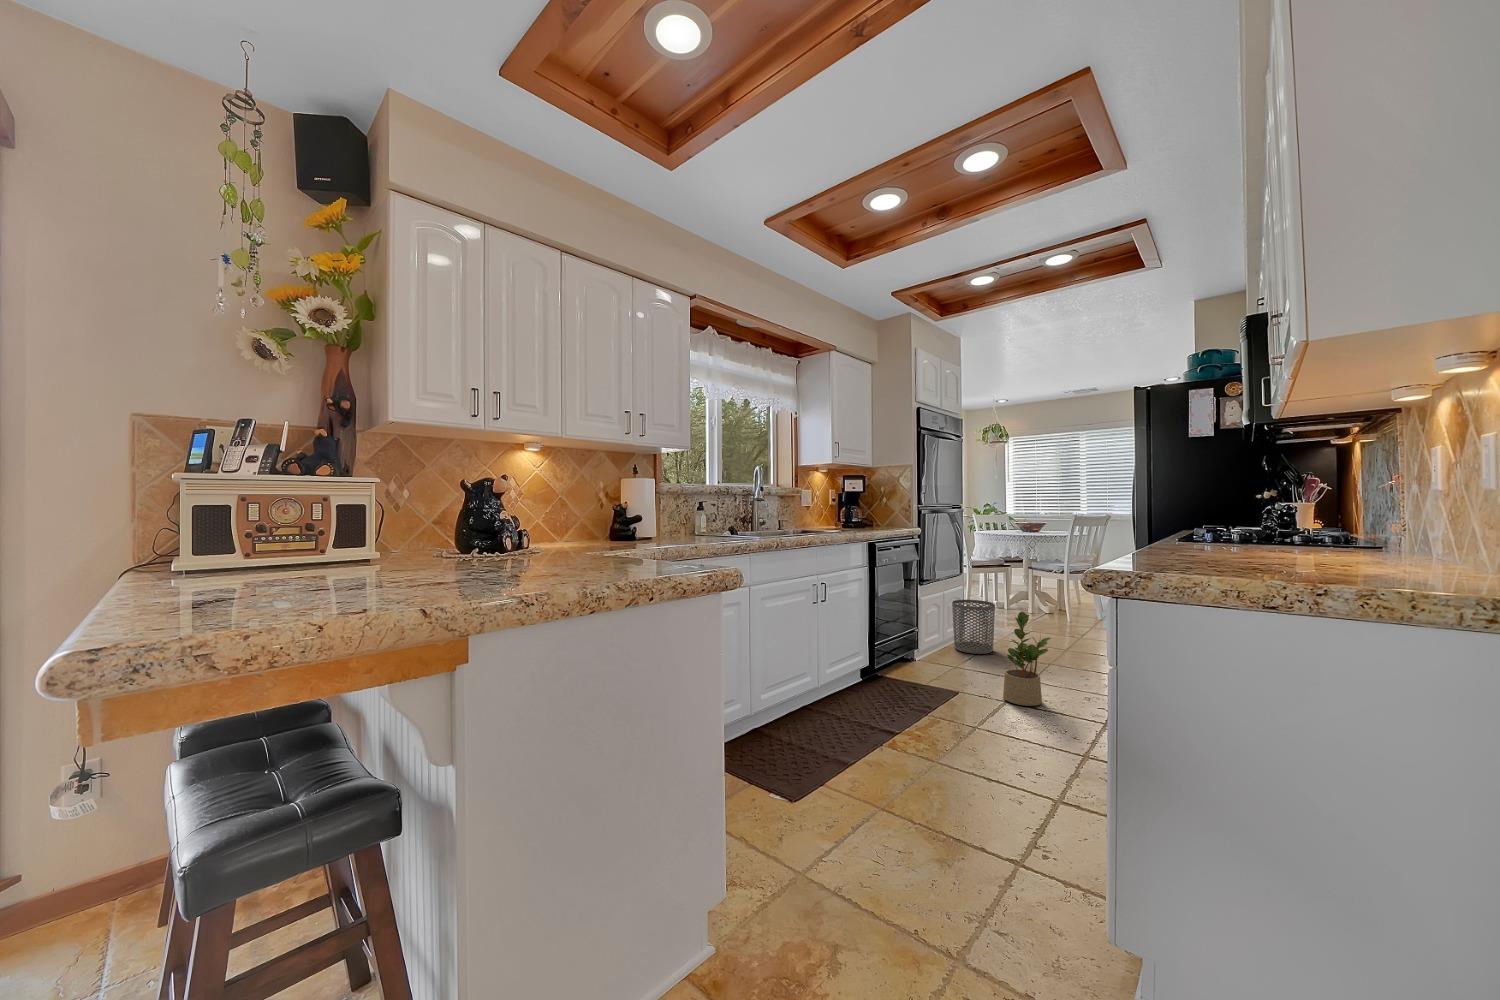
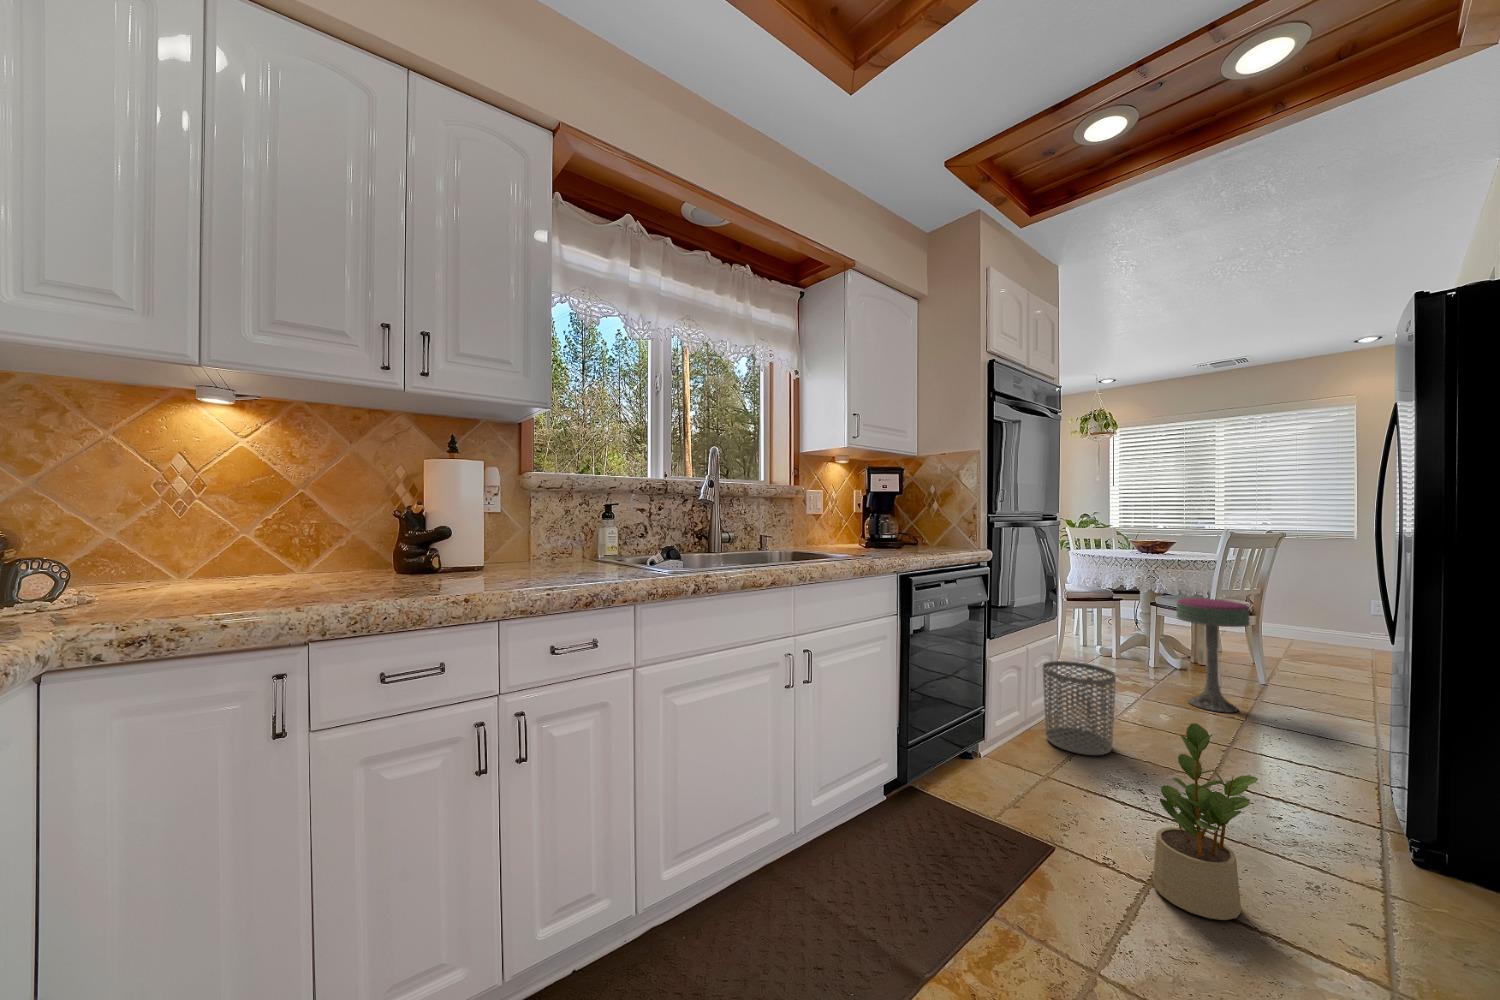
bar stool: none [1038,560,1080,632] -> present [1177,598,1250,712]

